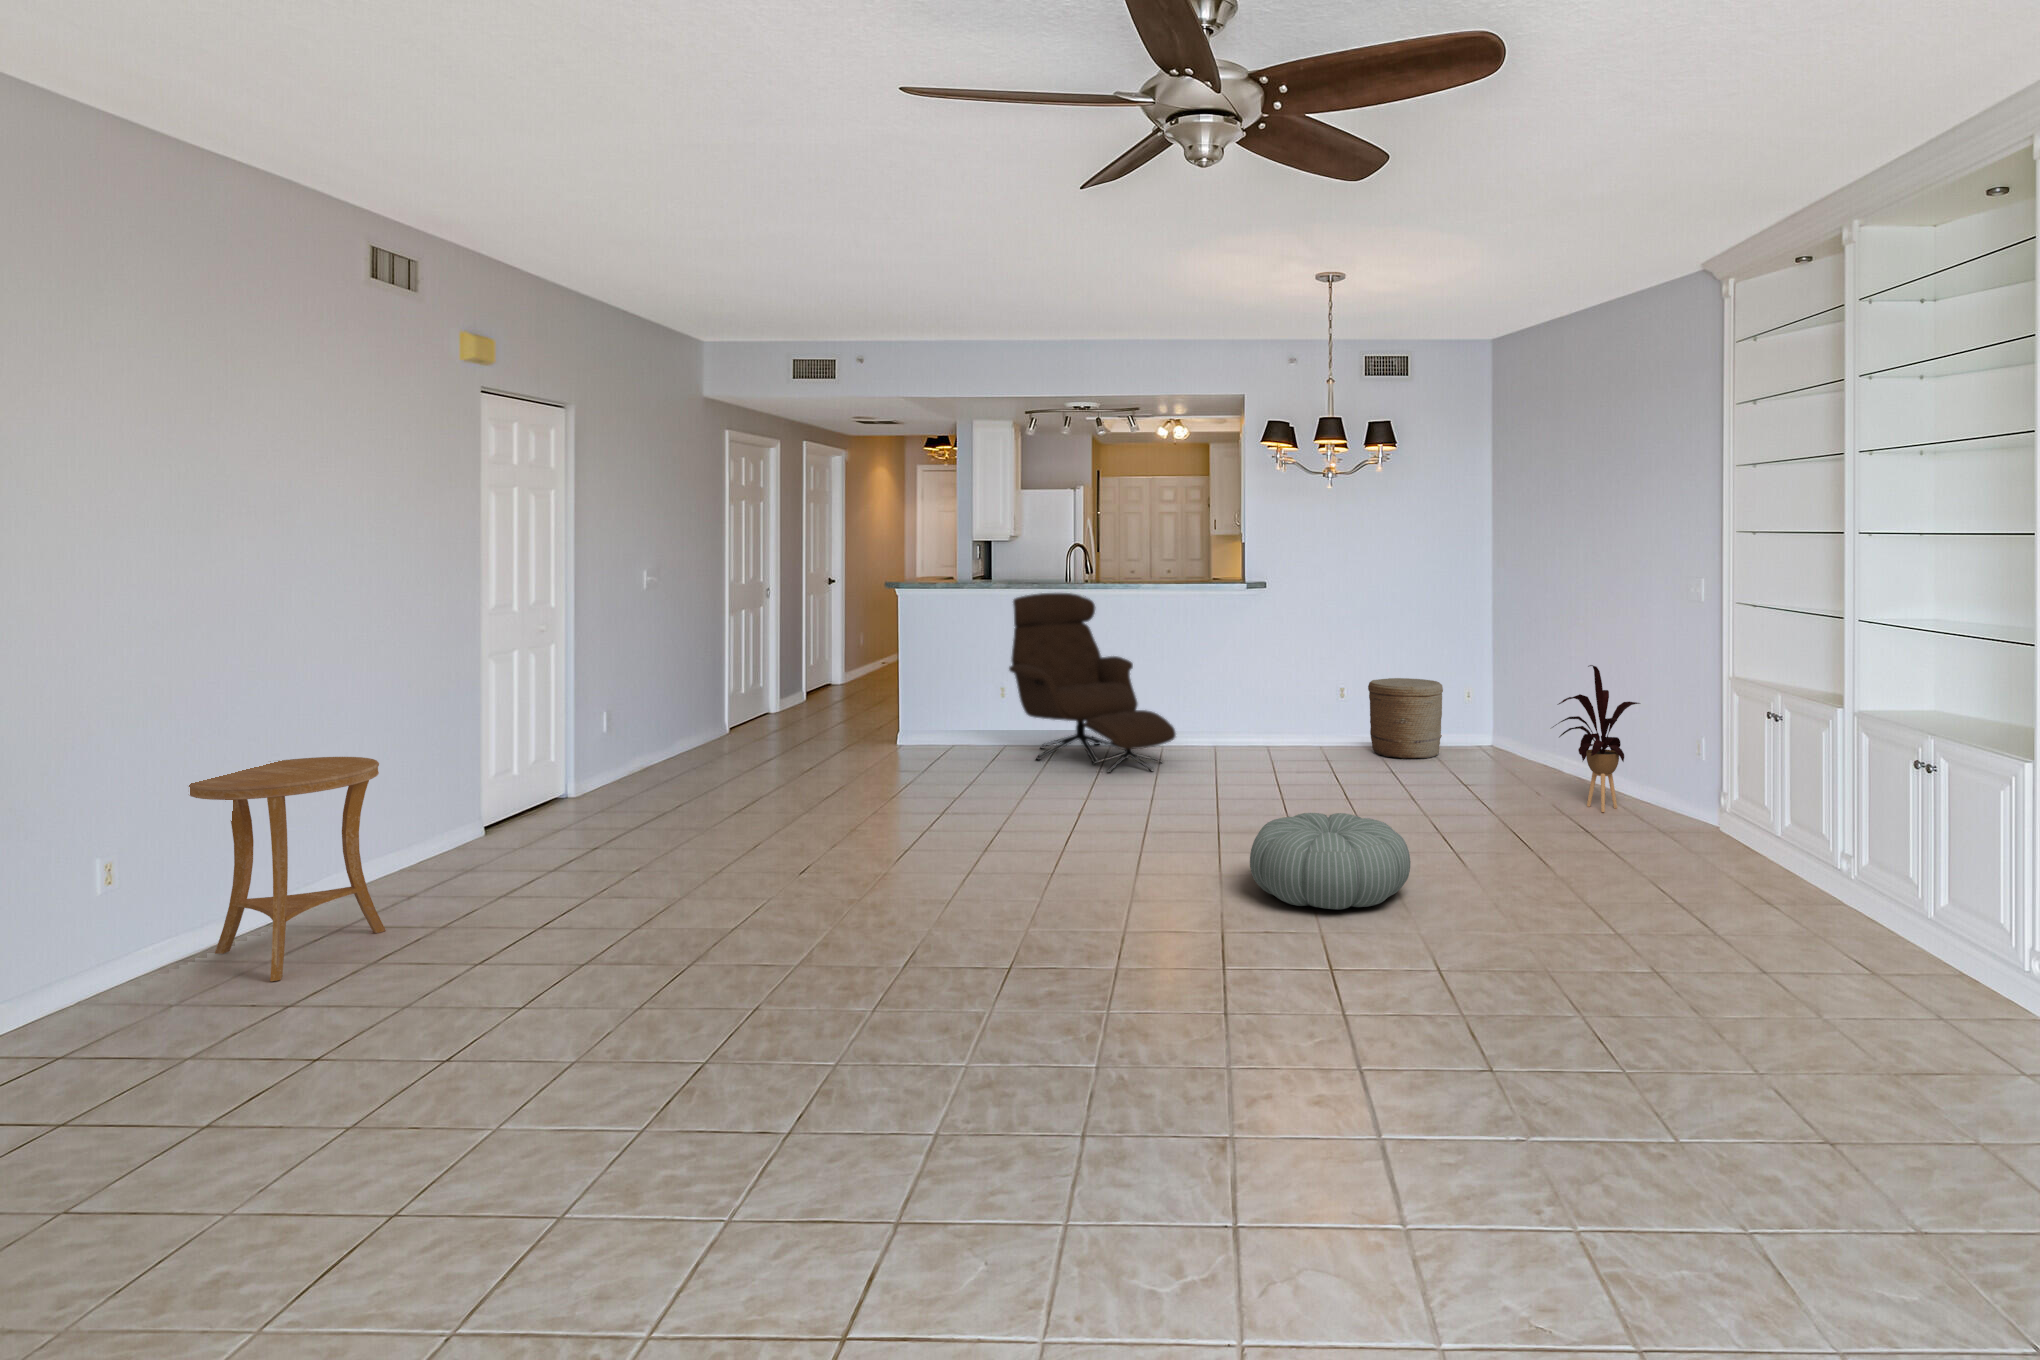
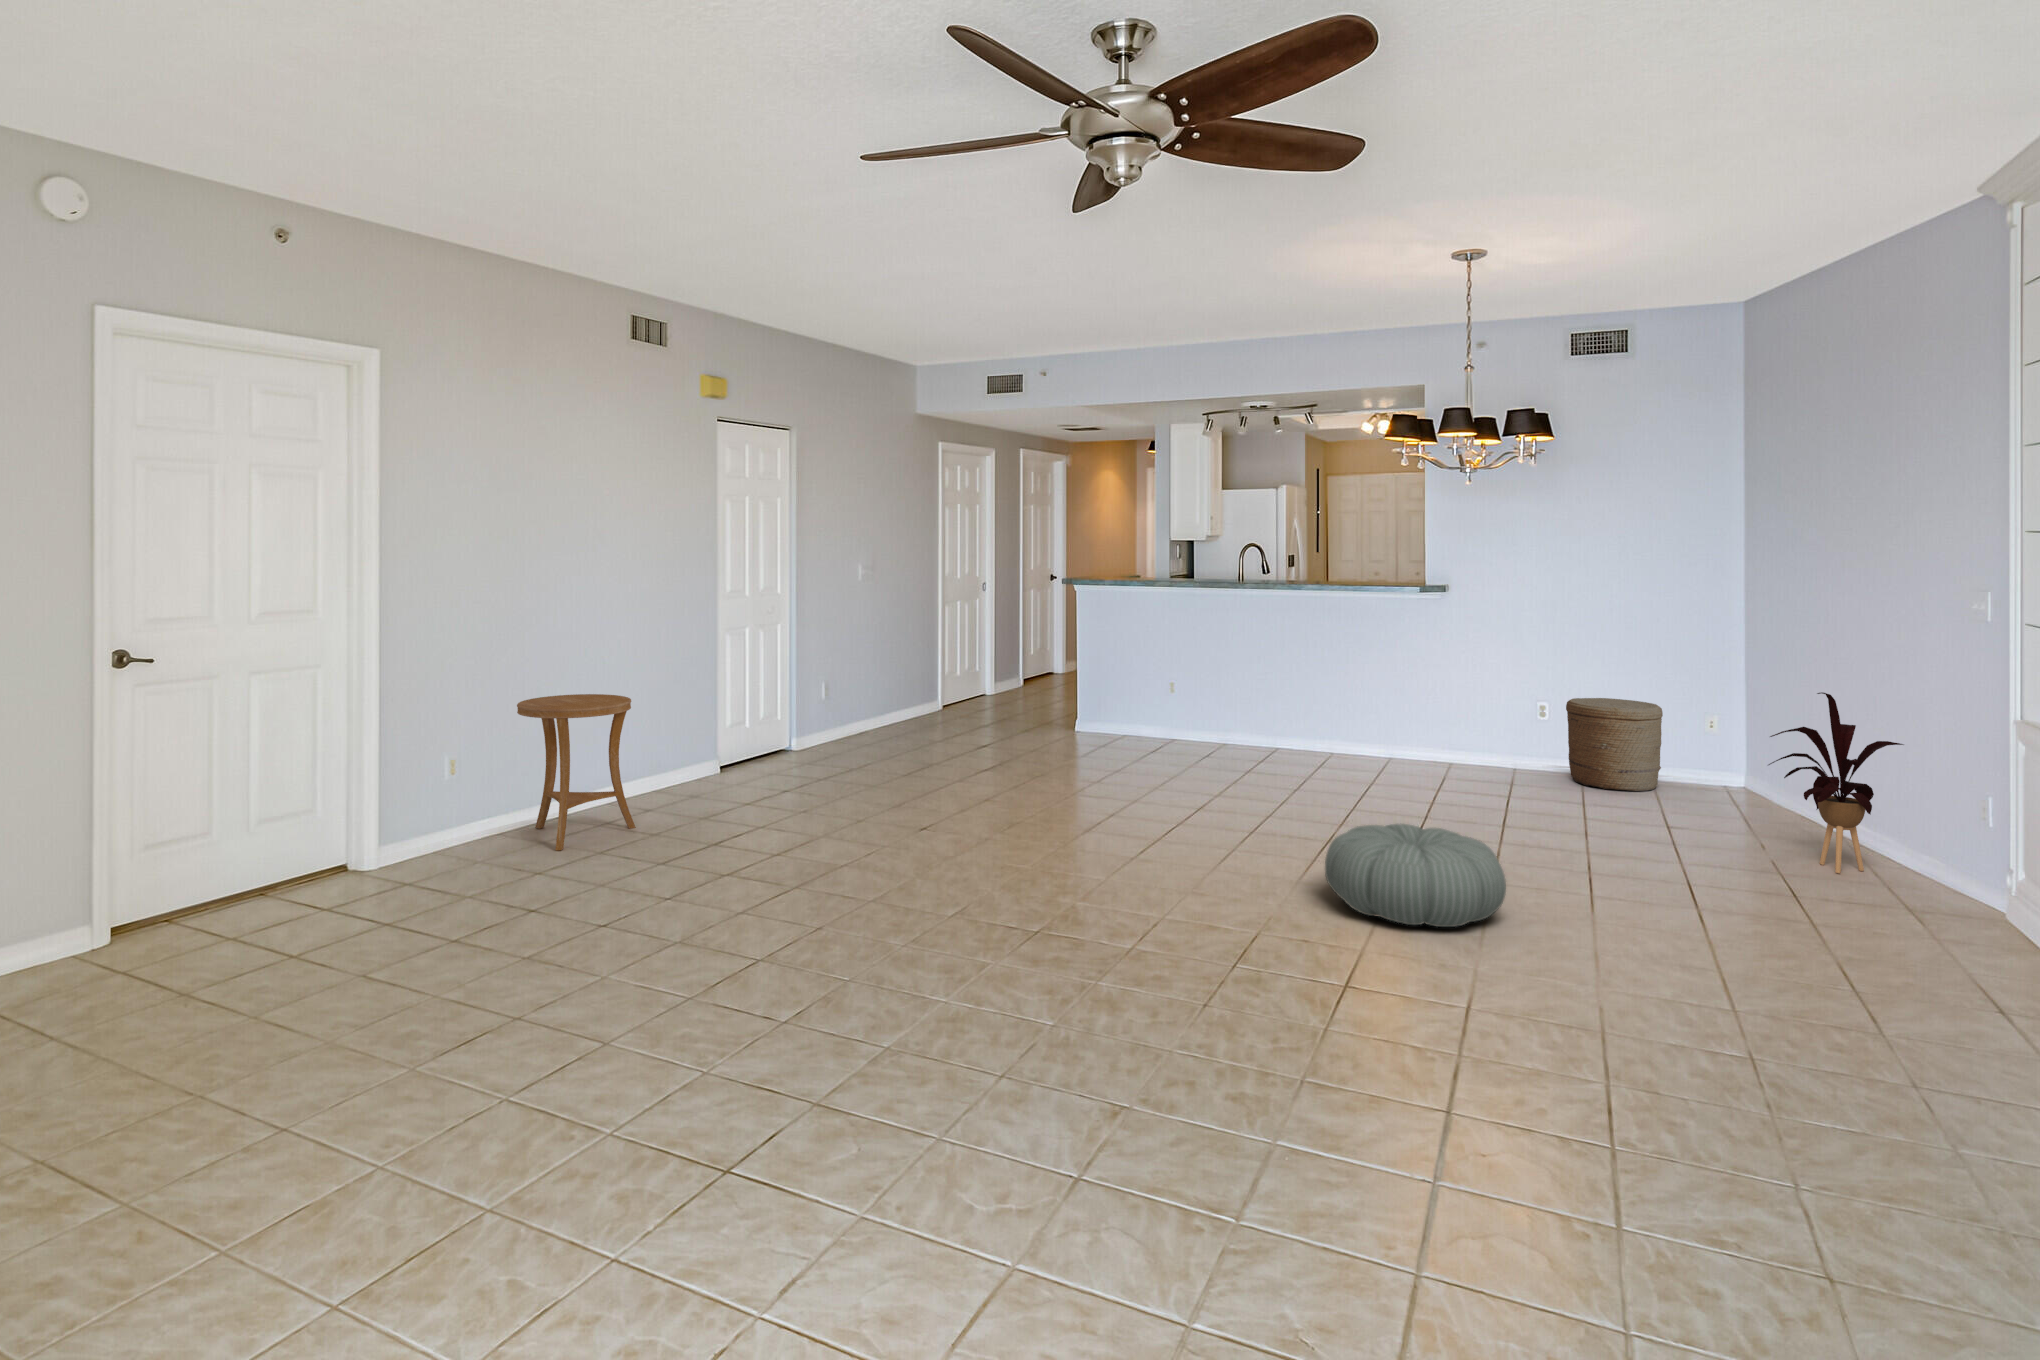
lounge chair: present [1009,593,1176,773] -> none [1172,592,1333,775]

